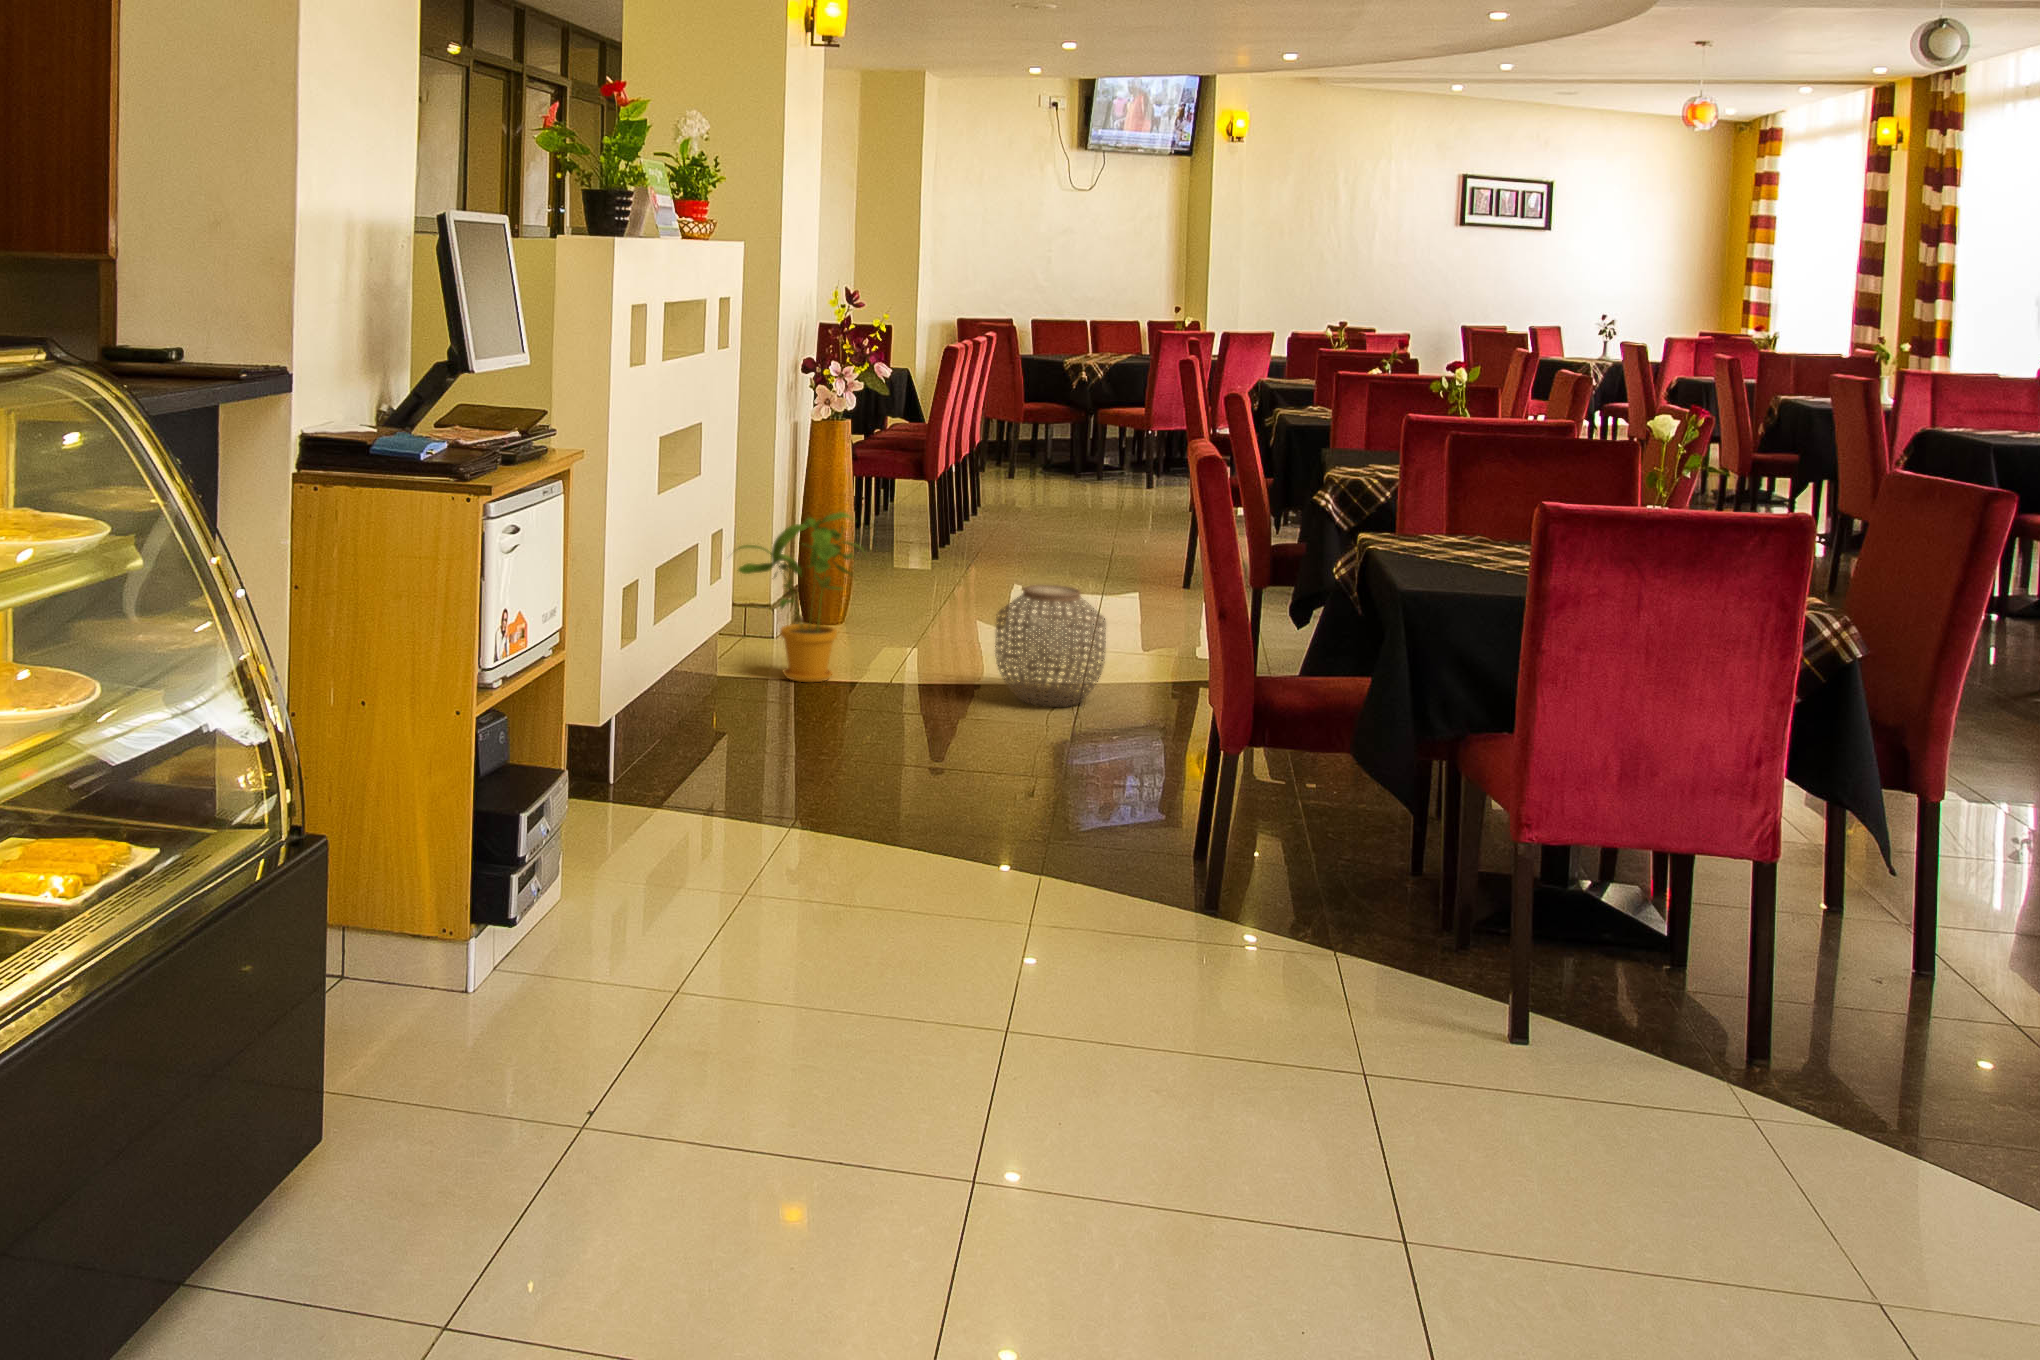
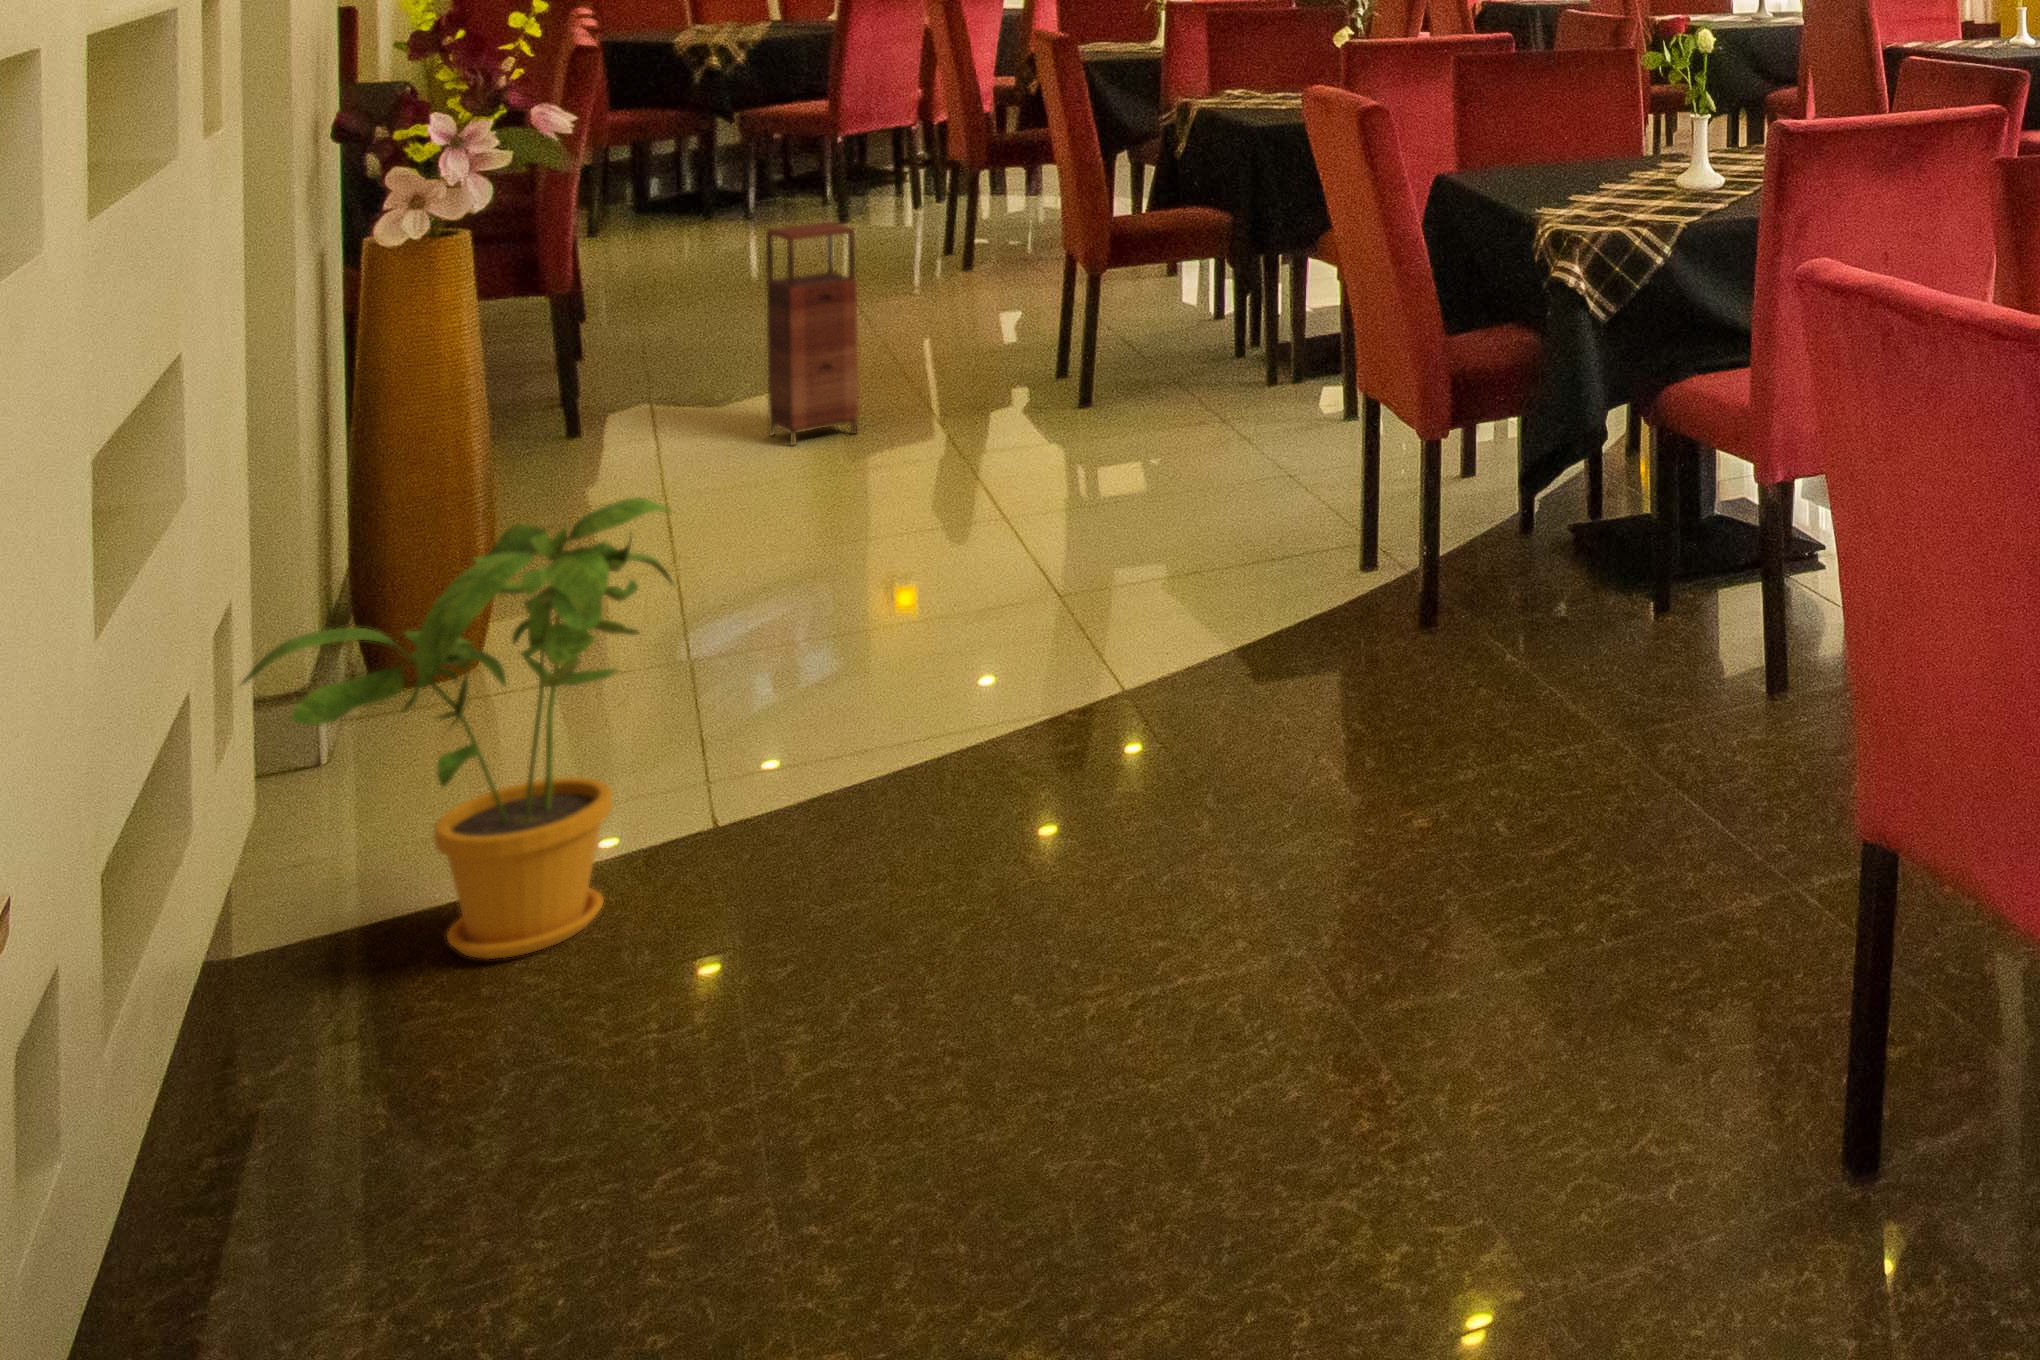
storage cabinet: none [1014,454,1056,572] -> present [766,222,858,445]
woven basket: present [995,585,1106,707] -> none [1052,544,1301,827]

